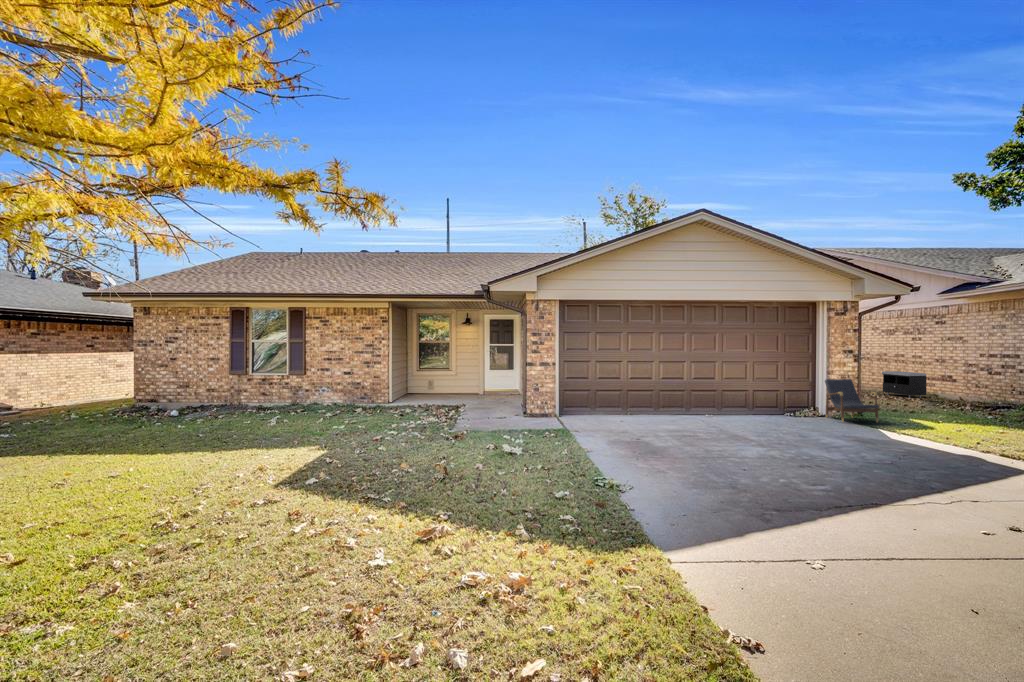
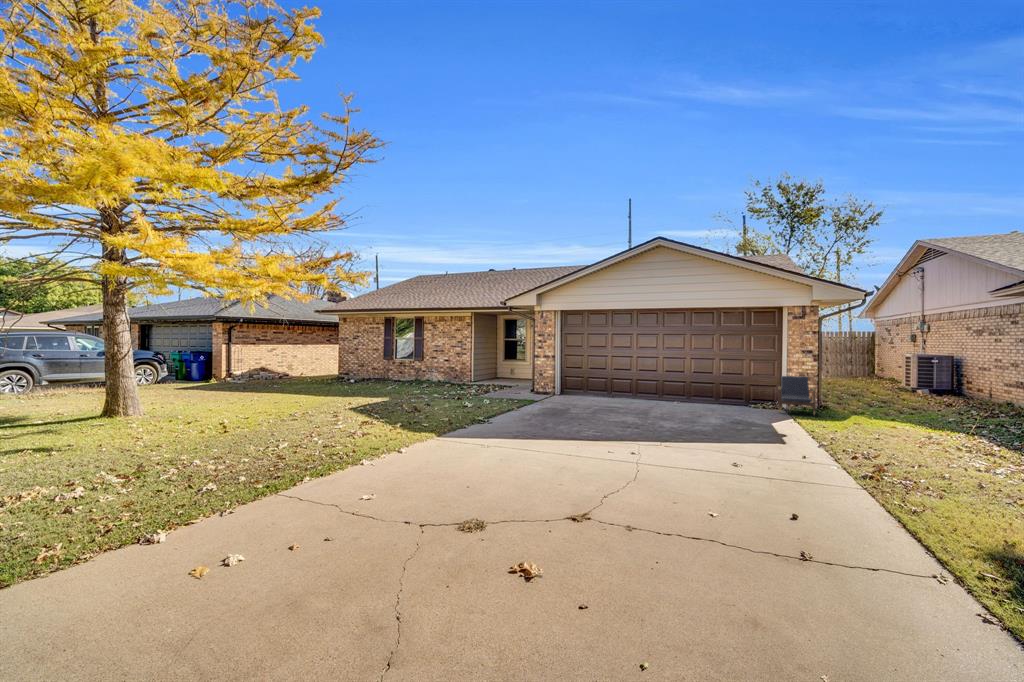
storage bench: present [882,371,927,398] -> none [958,376,1002,405]

